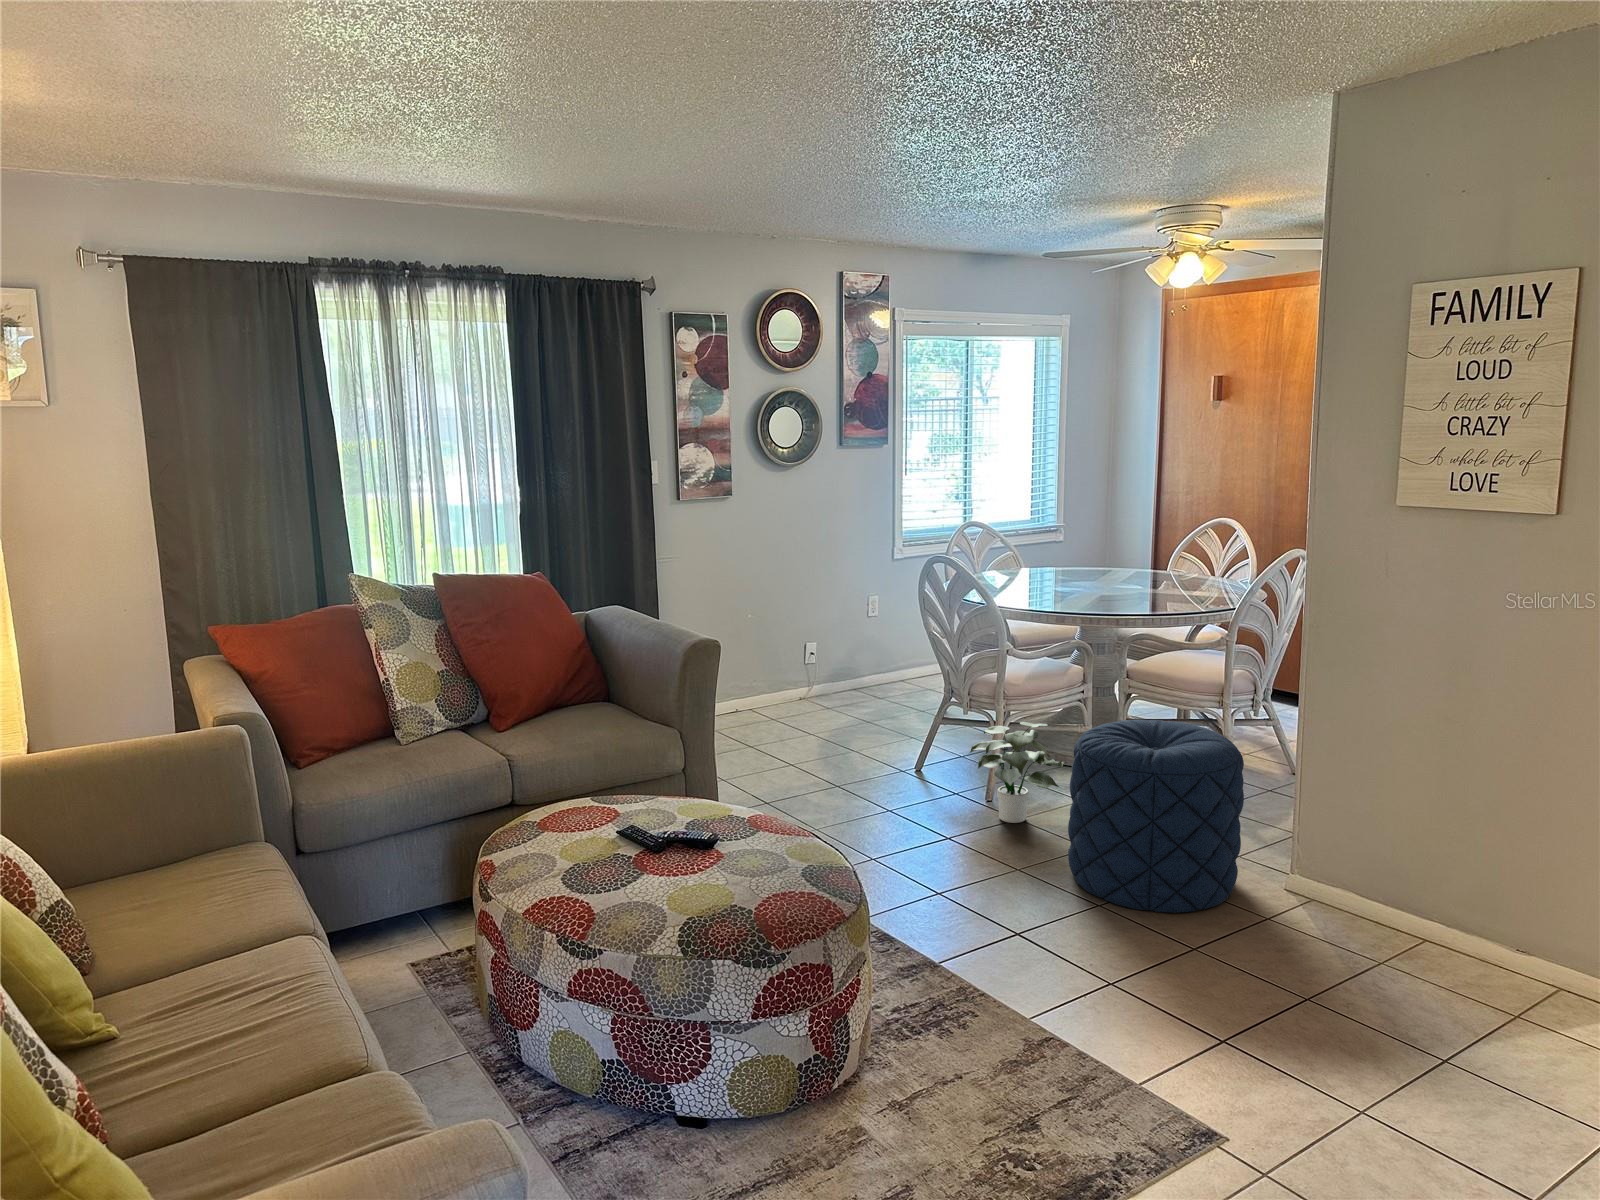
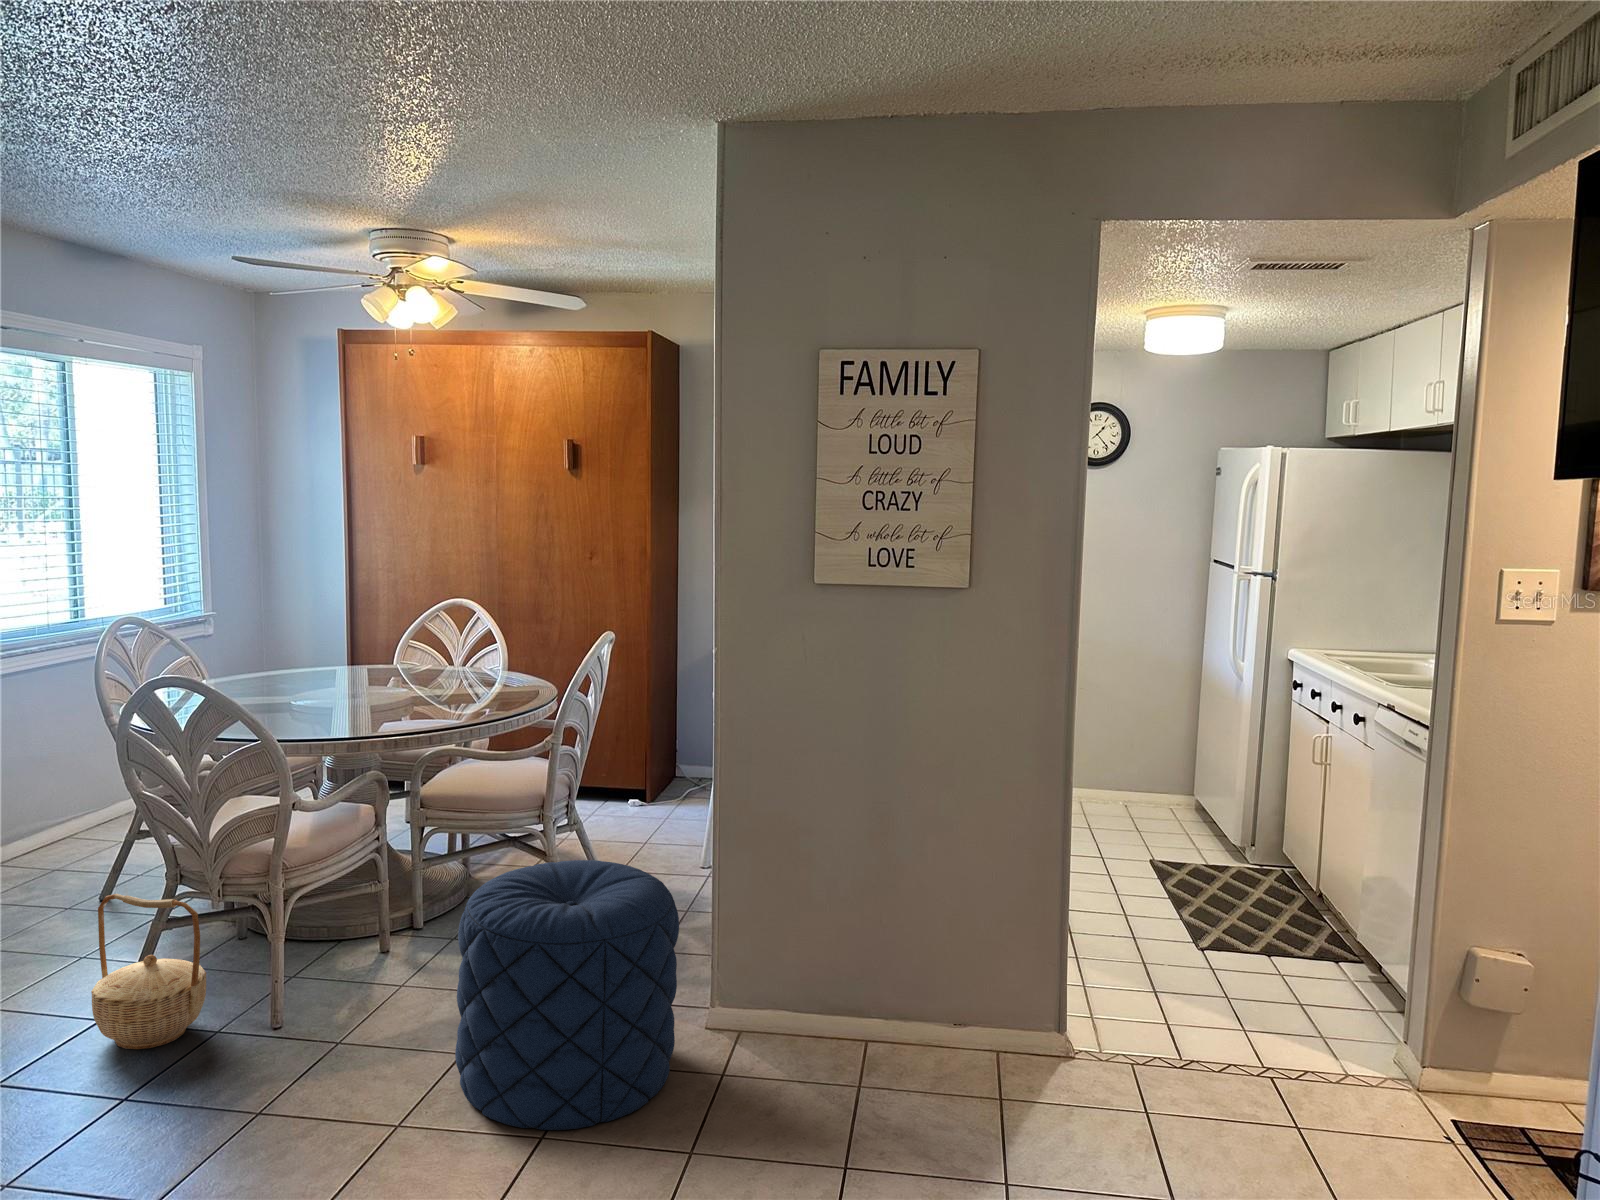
basket: none [893,695,956,793] -> present [91,894,207,1049]
potted plant: present [970,722,1064,823] -> none [249,896,402,1054]

